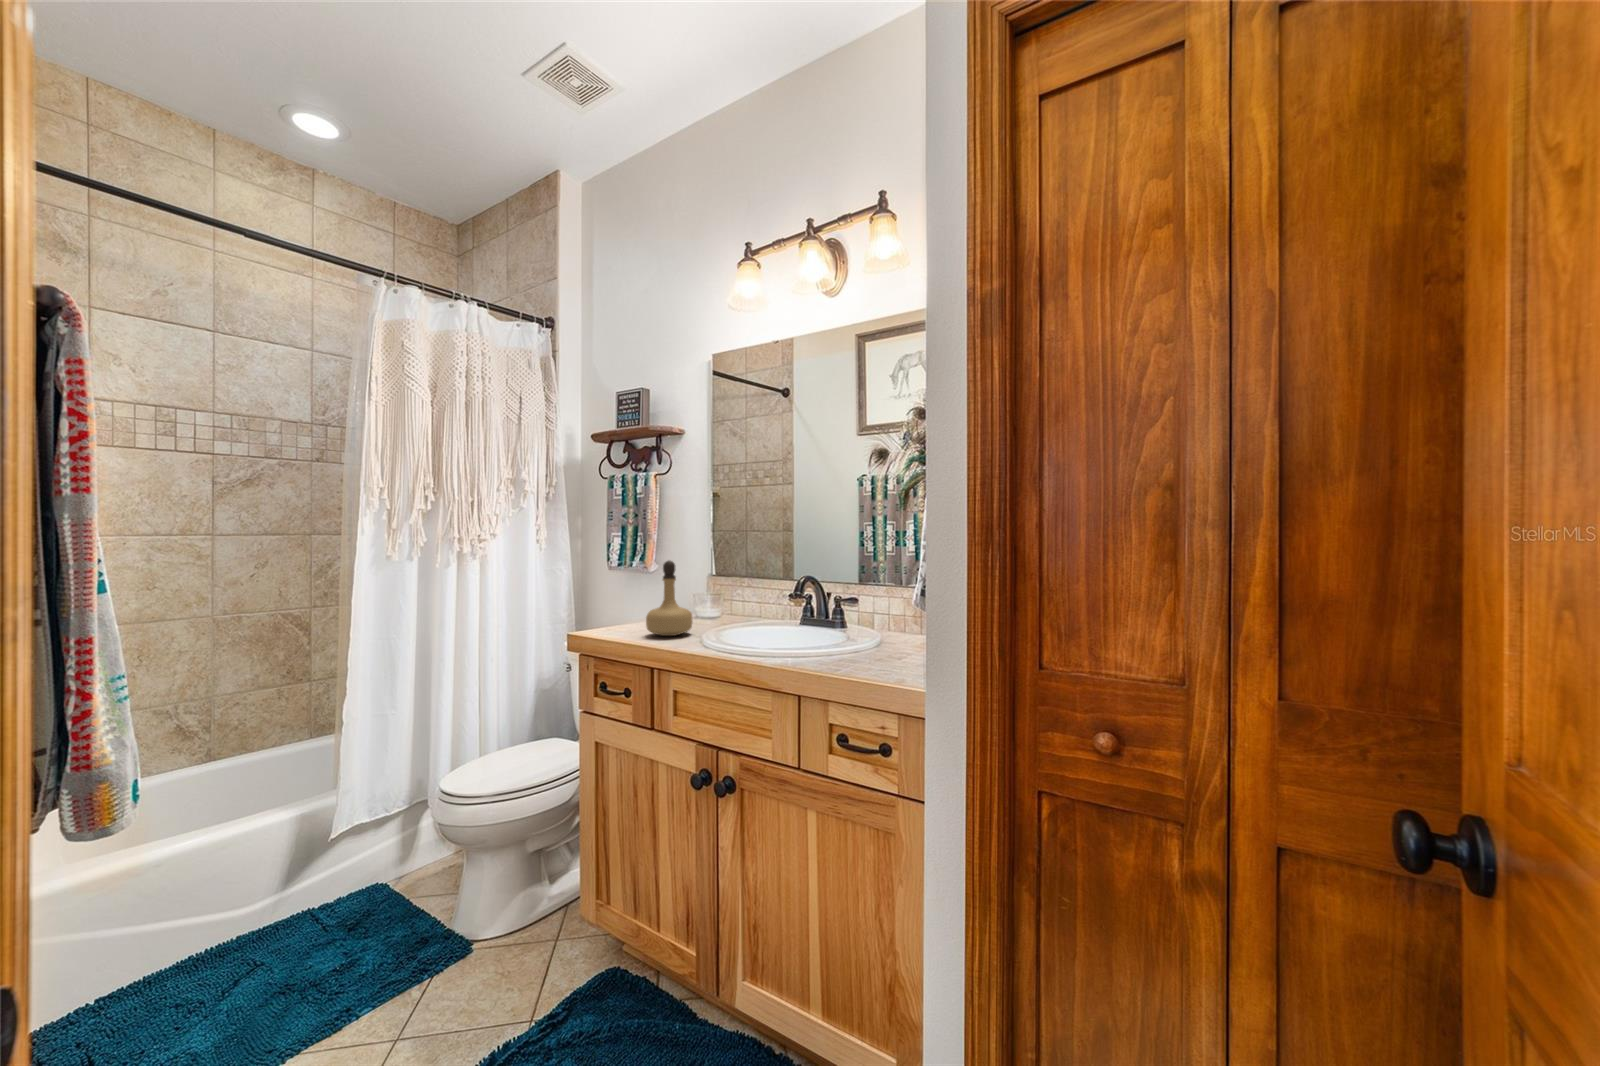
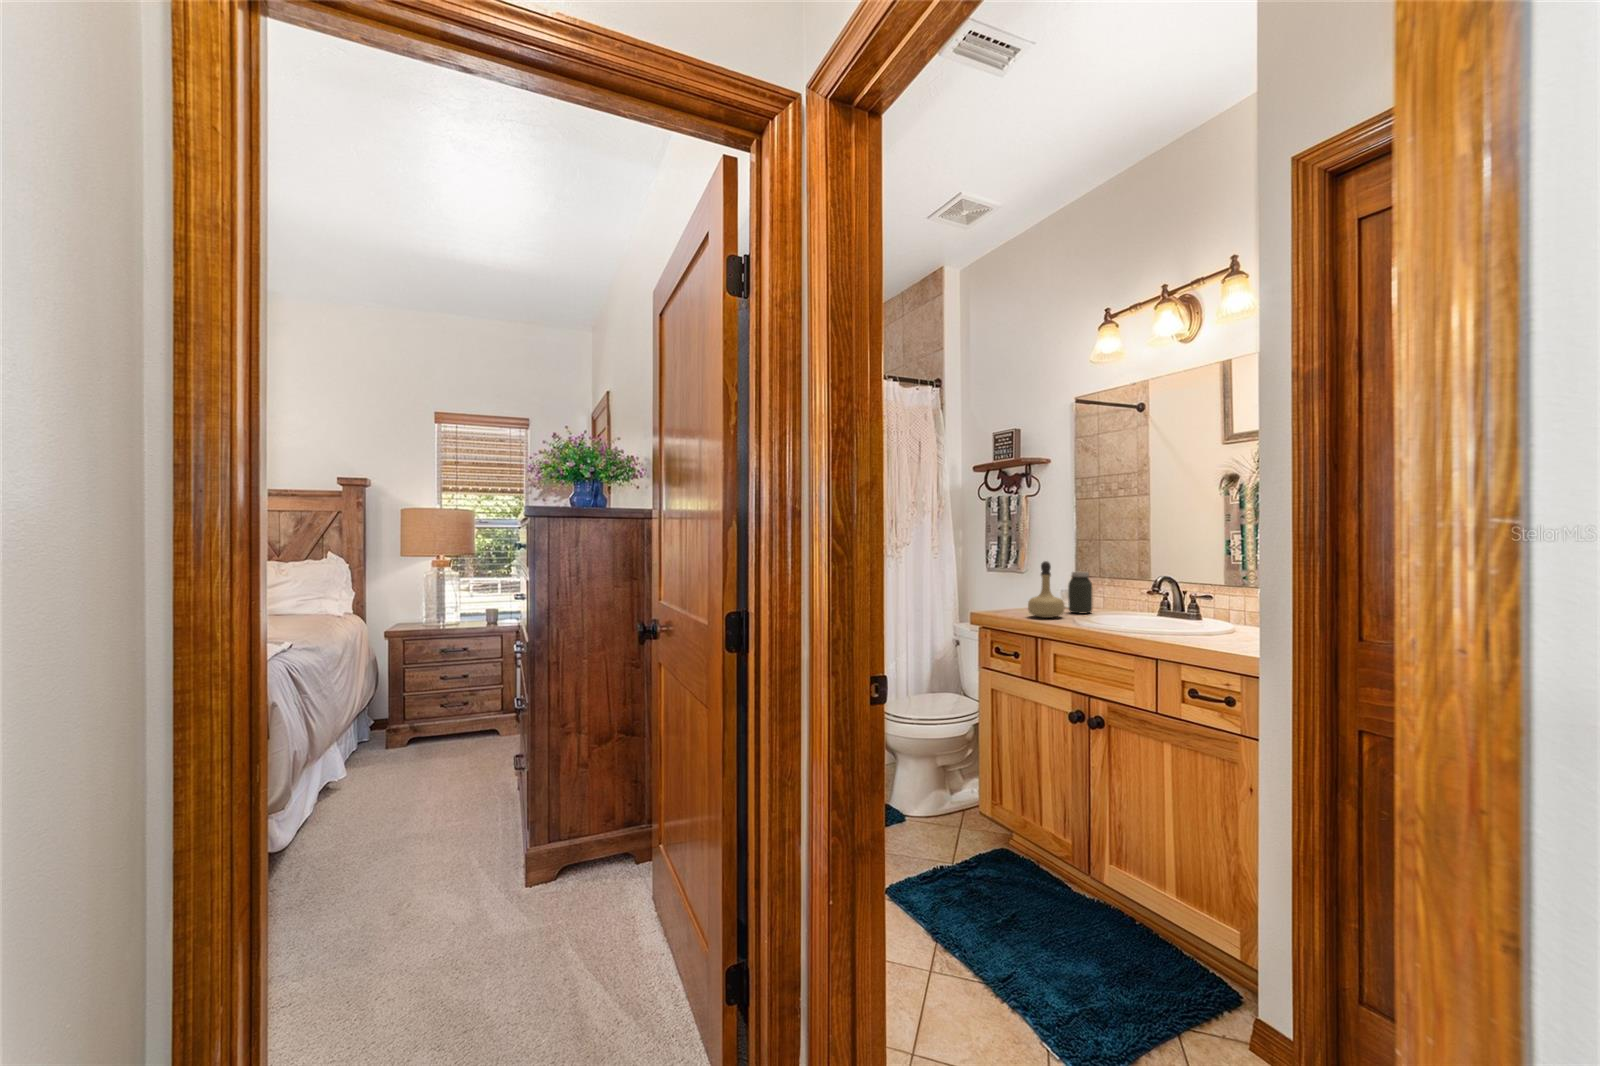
jar: none [700,572,728,626] -> present [1068,572,1092,614]

